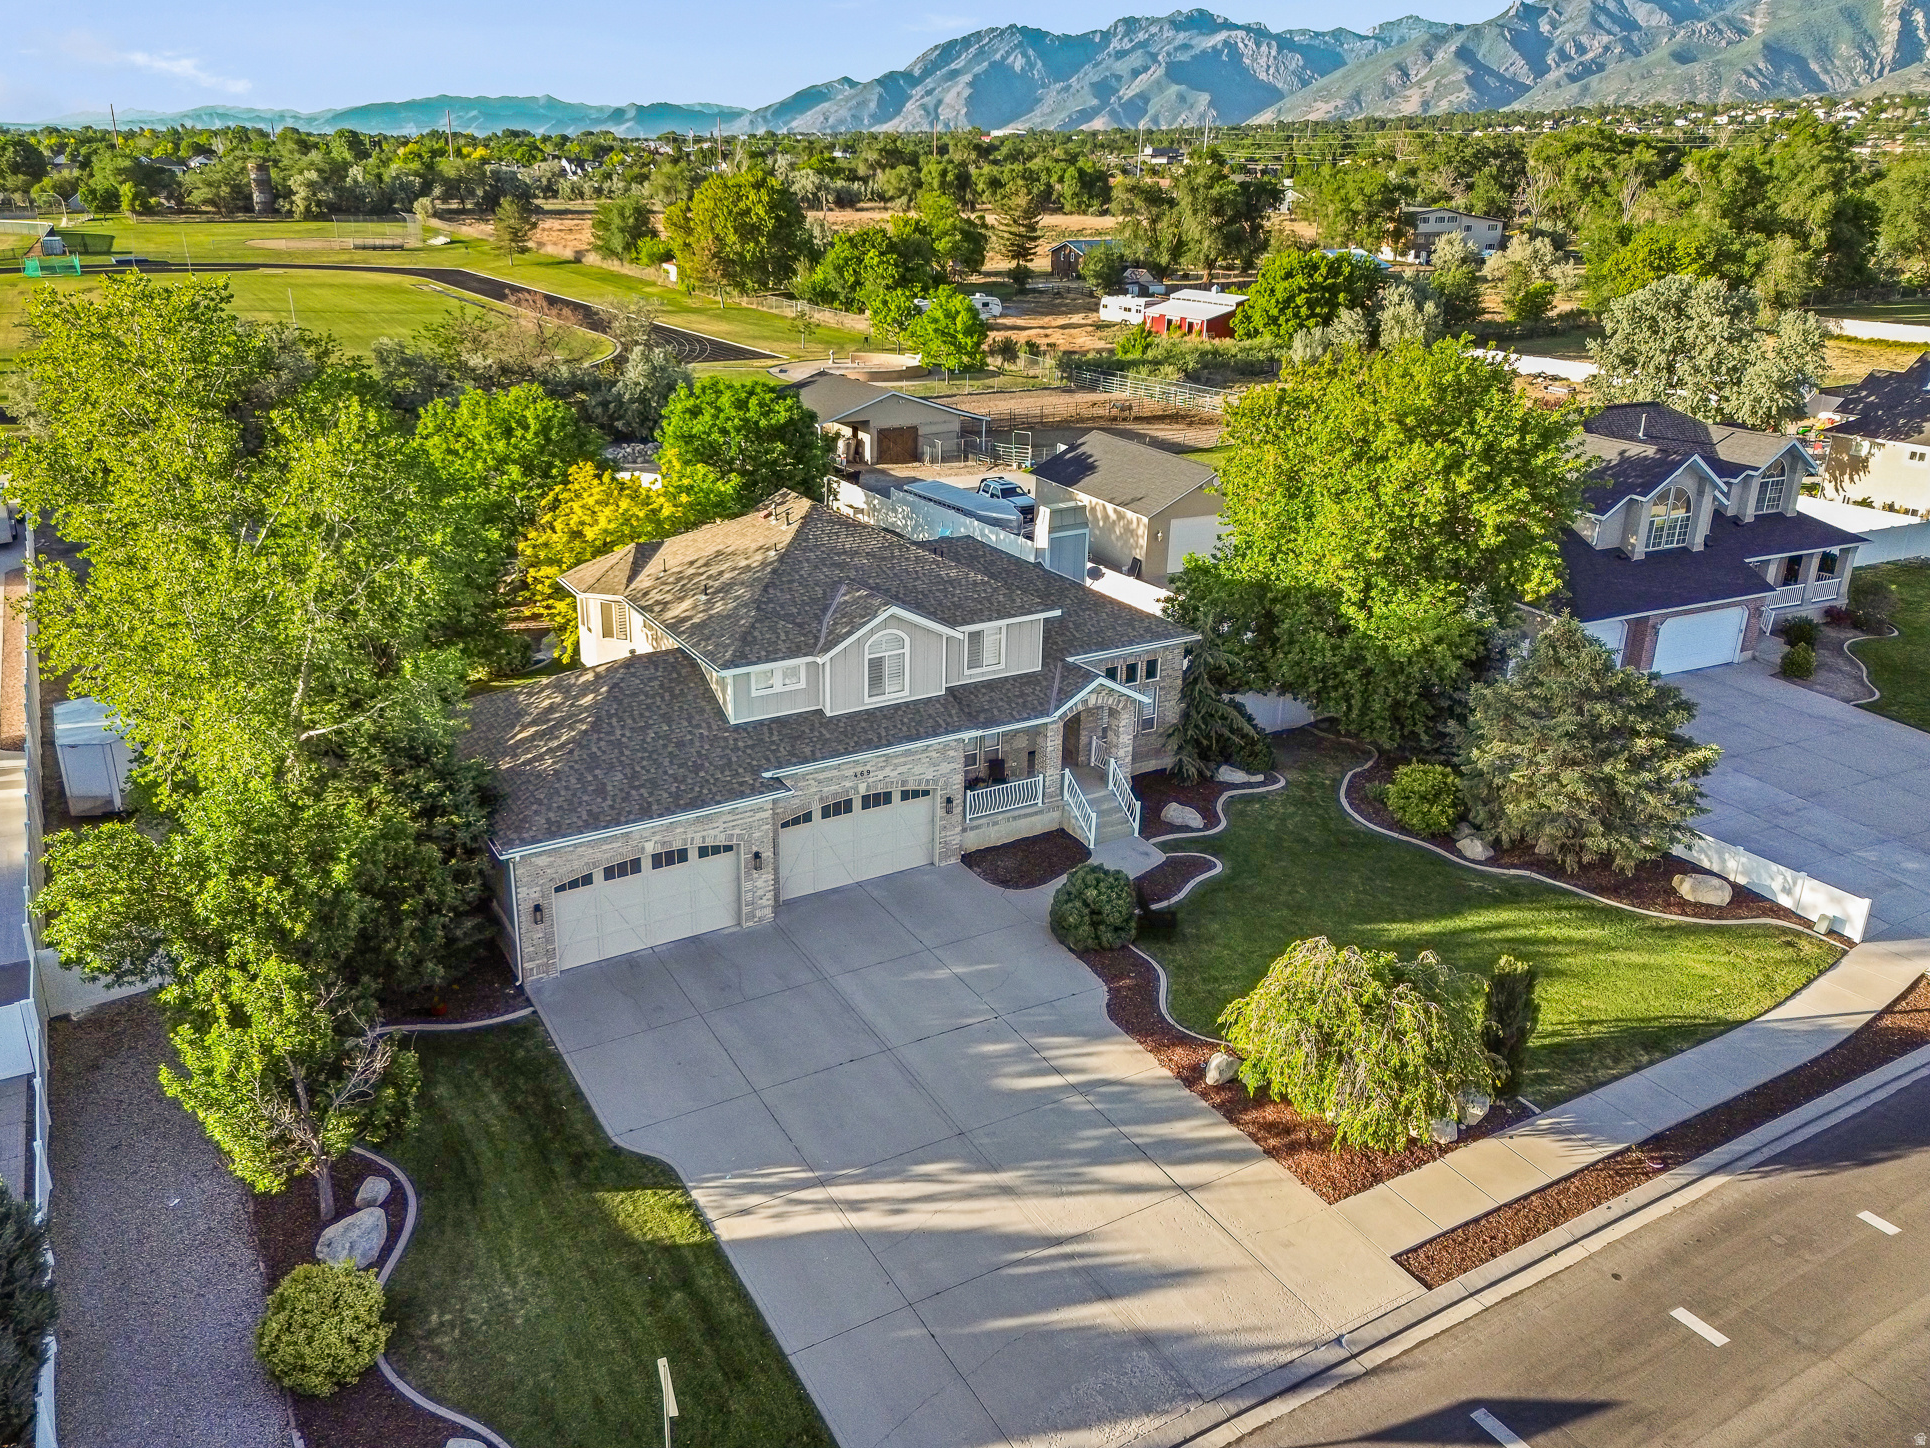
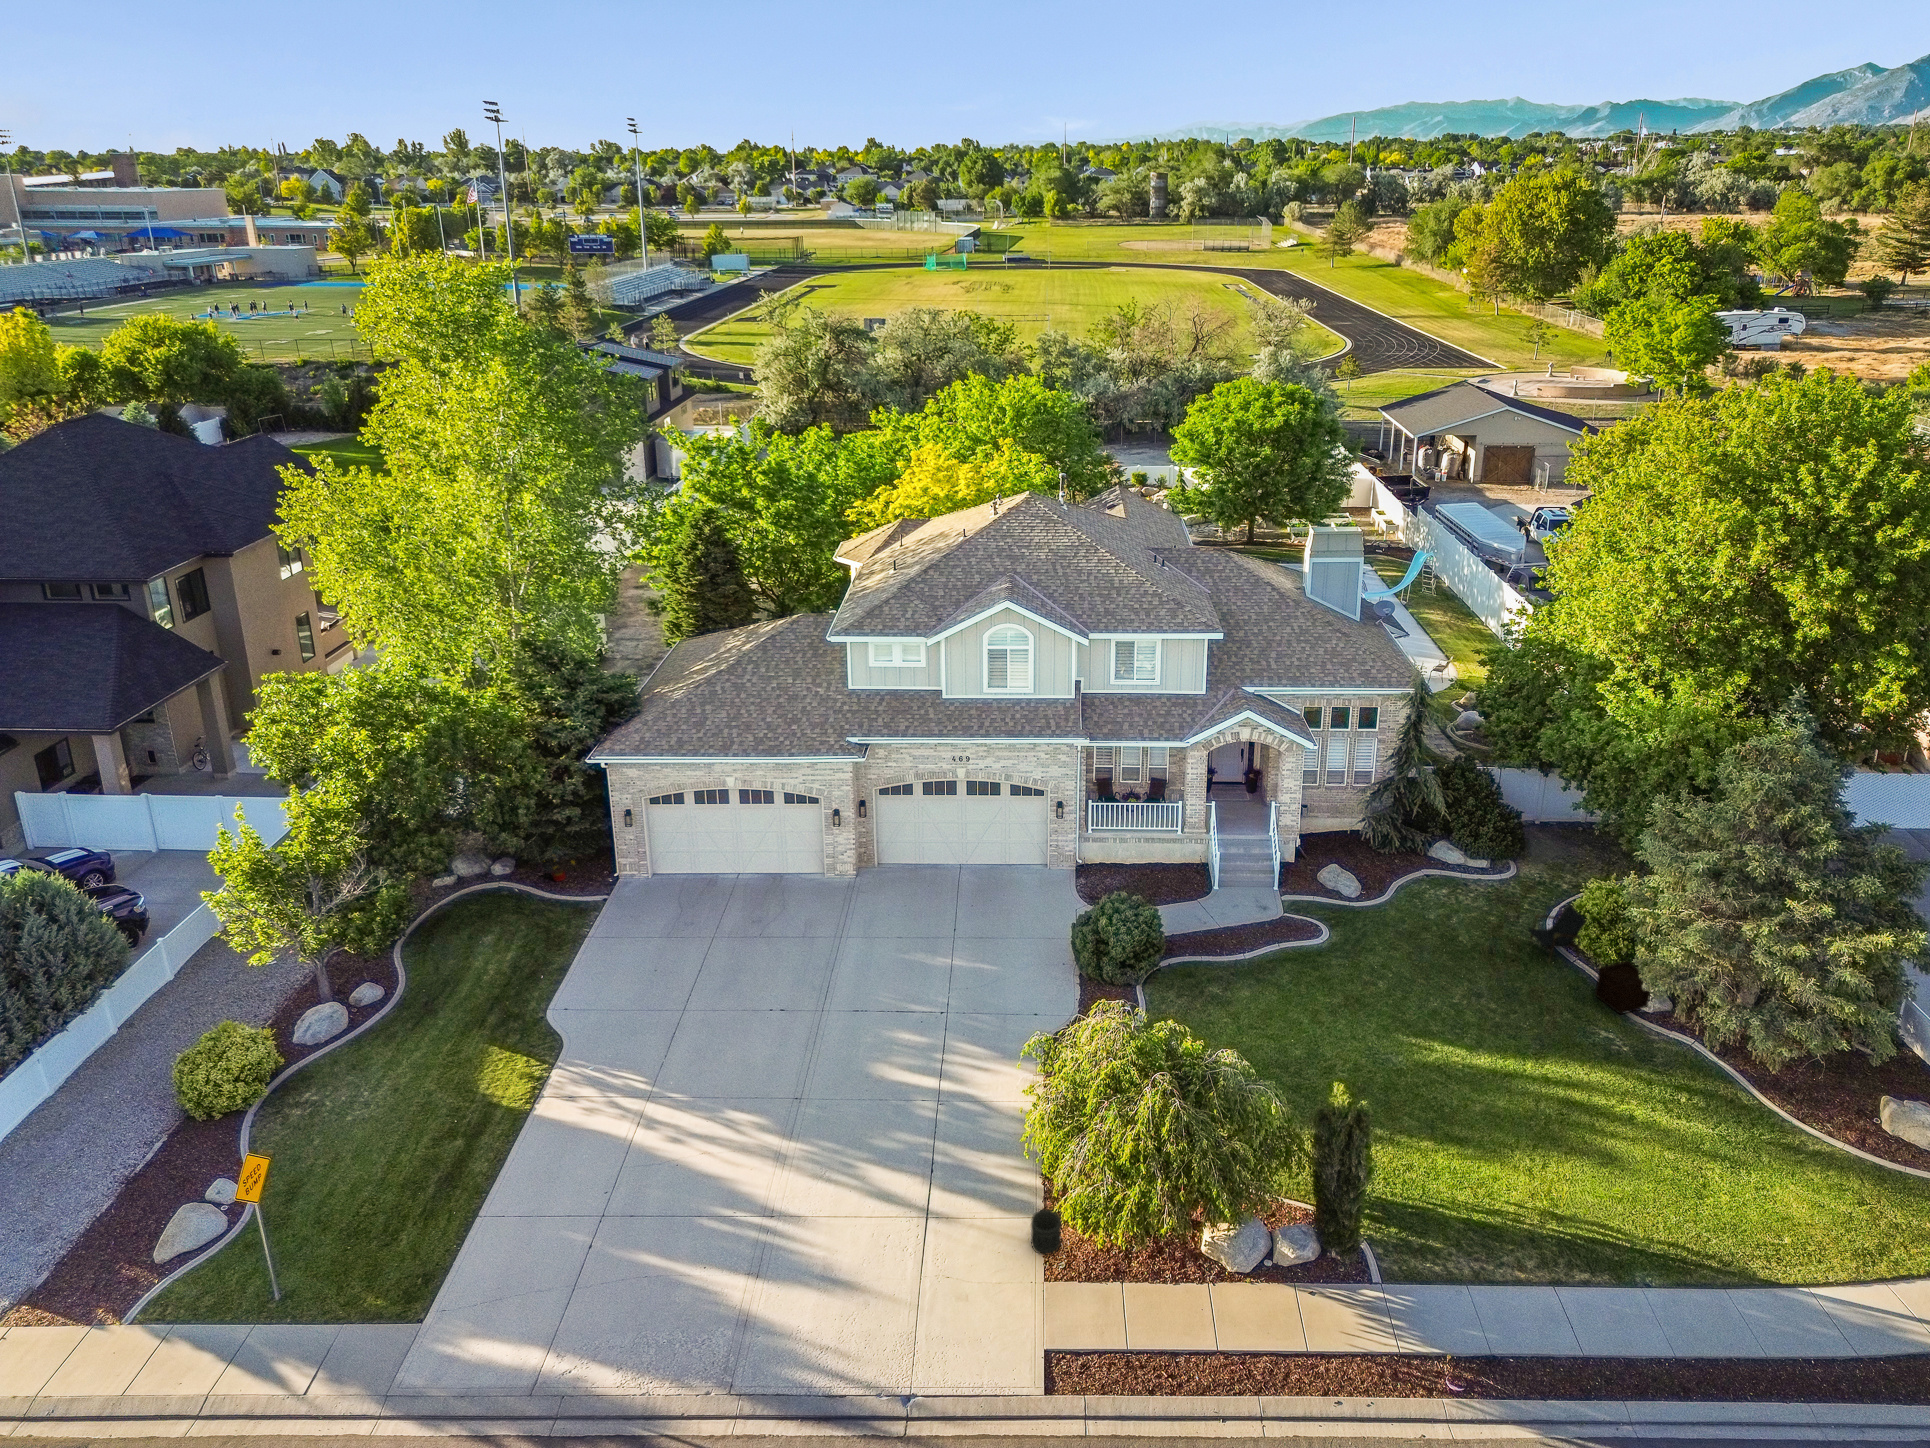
wooden crate: none [1432,825,1475,868] -> present [1595,961,1650,1014]
lounge chair: present [1137,887,1178,942] -> present [1529,905,1587,962]
bucket: none [1280,1148,1314,1190] -> present [1031,1210,1061,1255]

